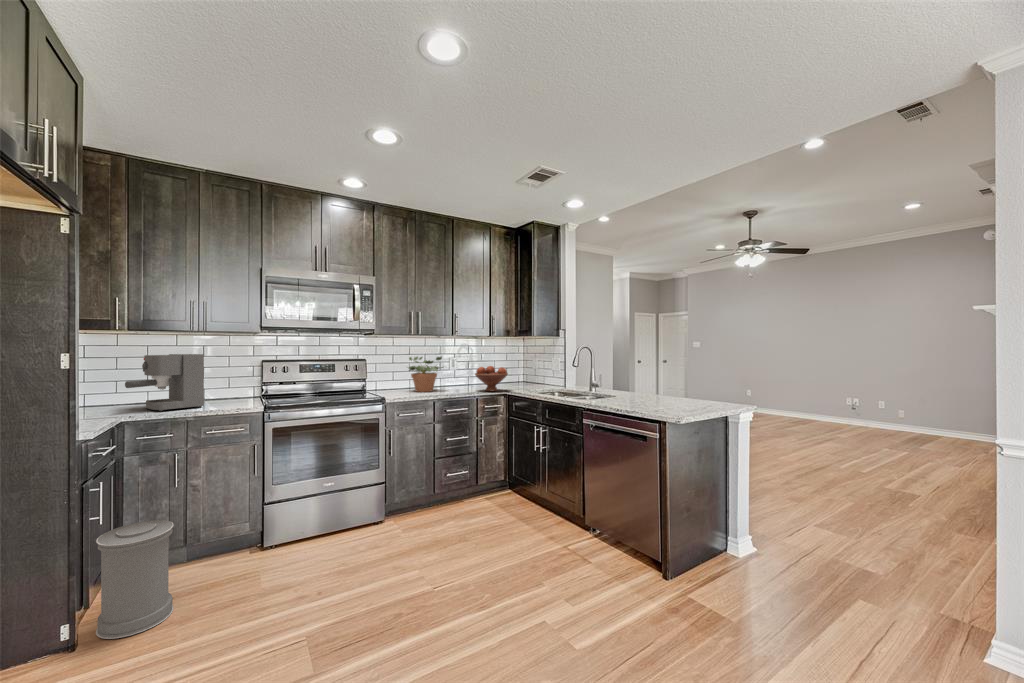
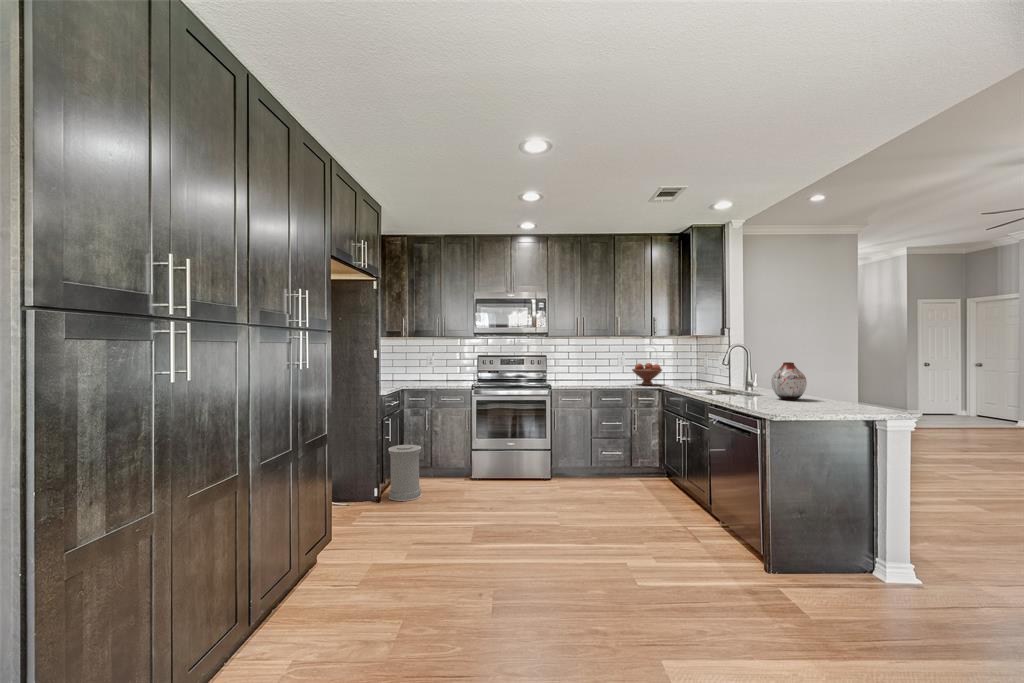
coffee maker: present [125,354,204,411] -> none [404,351,442,385]
potted plant: present [409,357,443,392] -> none [576,354,611,383]
vase: none [646,362,679,401] -> present [771,362,807,400]

